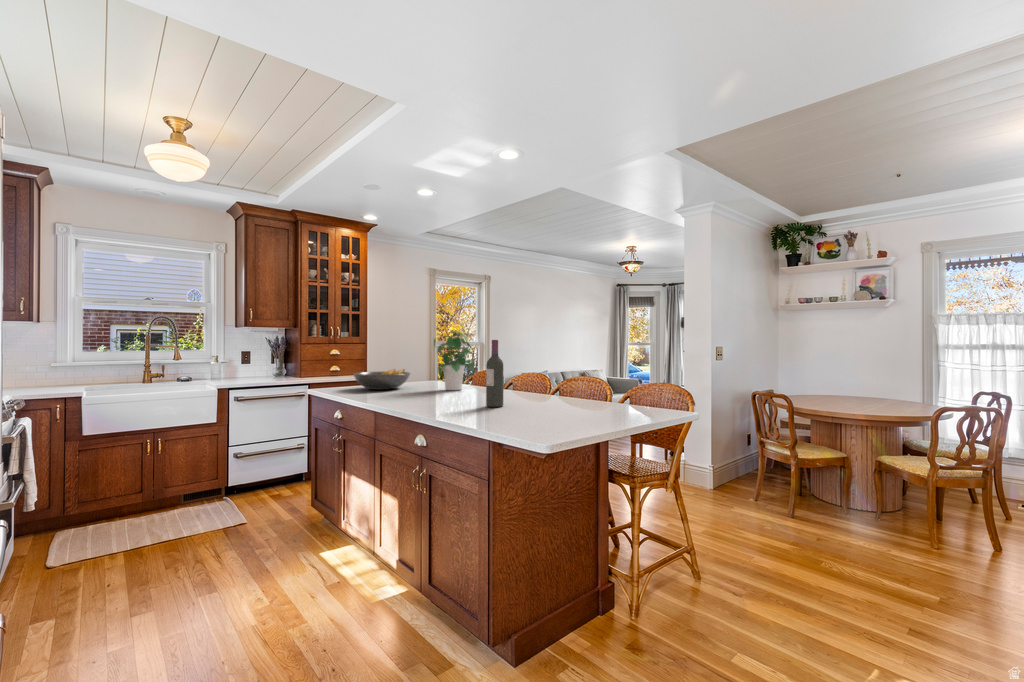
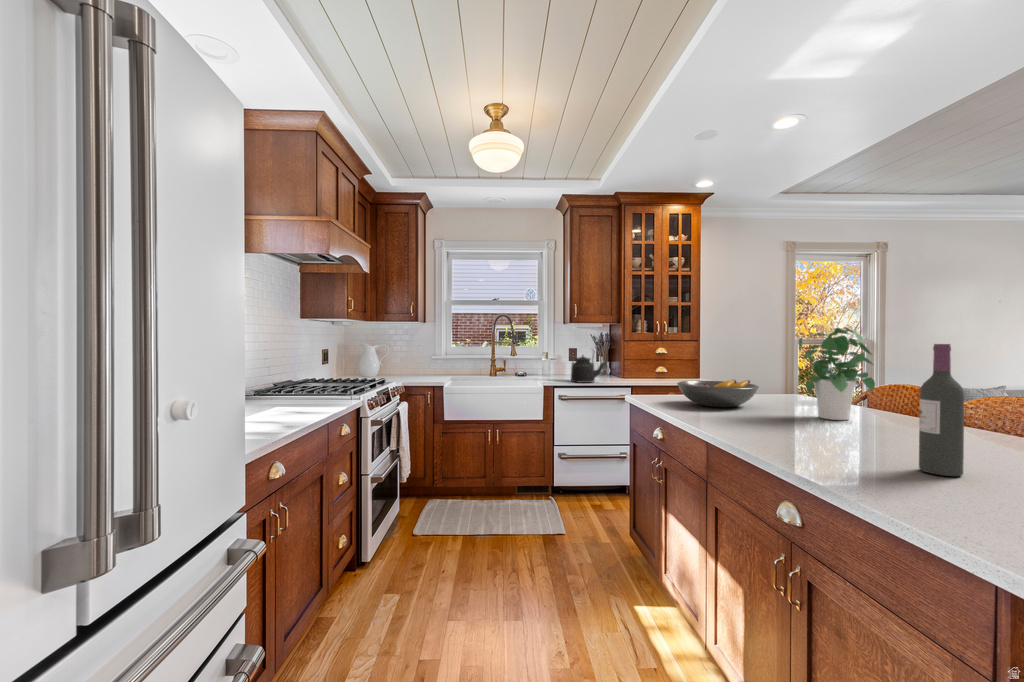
kettle: none [247,351,283,383] -> present [571,351,605,383]

